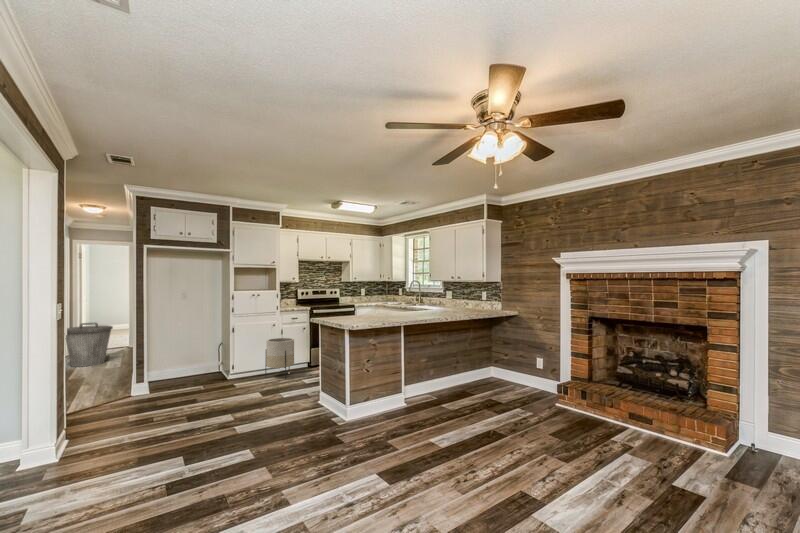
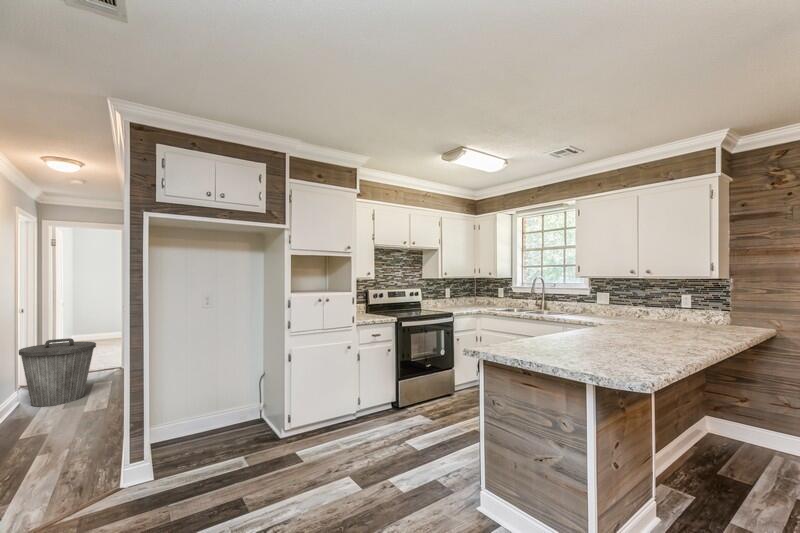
planter: present [265,338,294,379] -> none [341,367,386,437]

